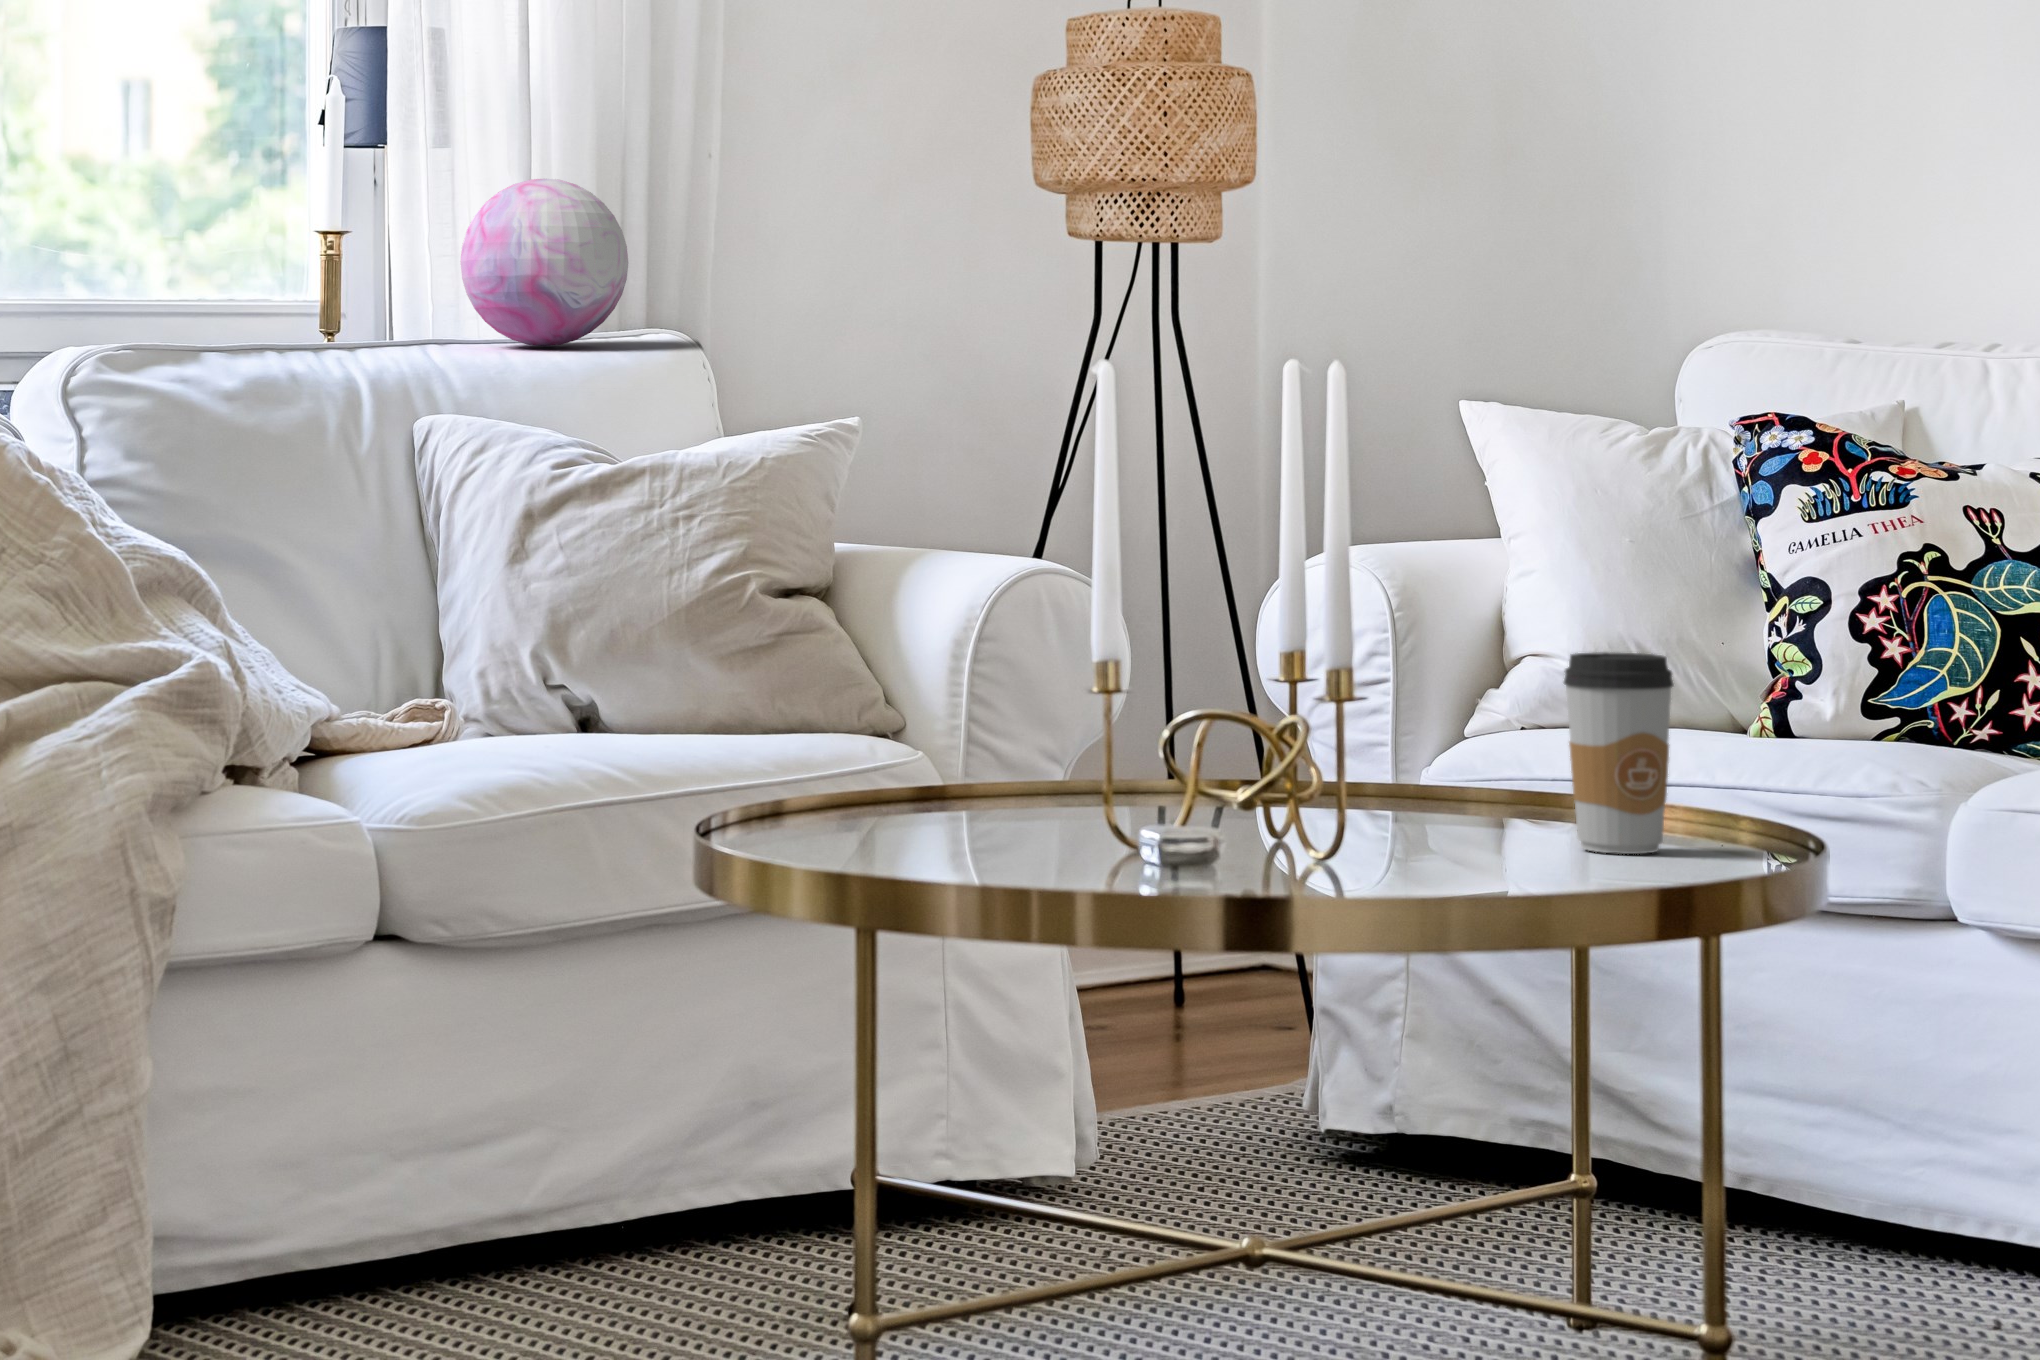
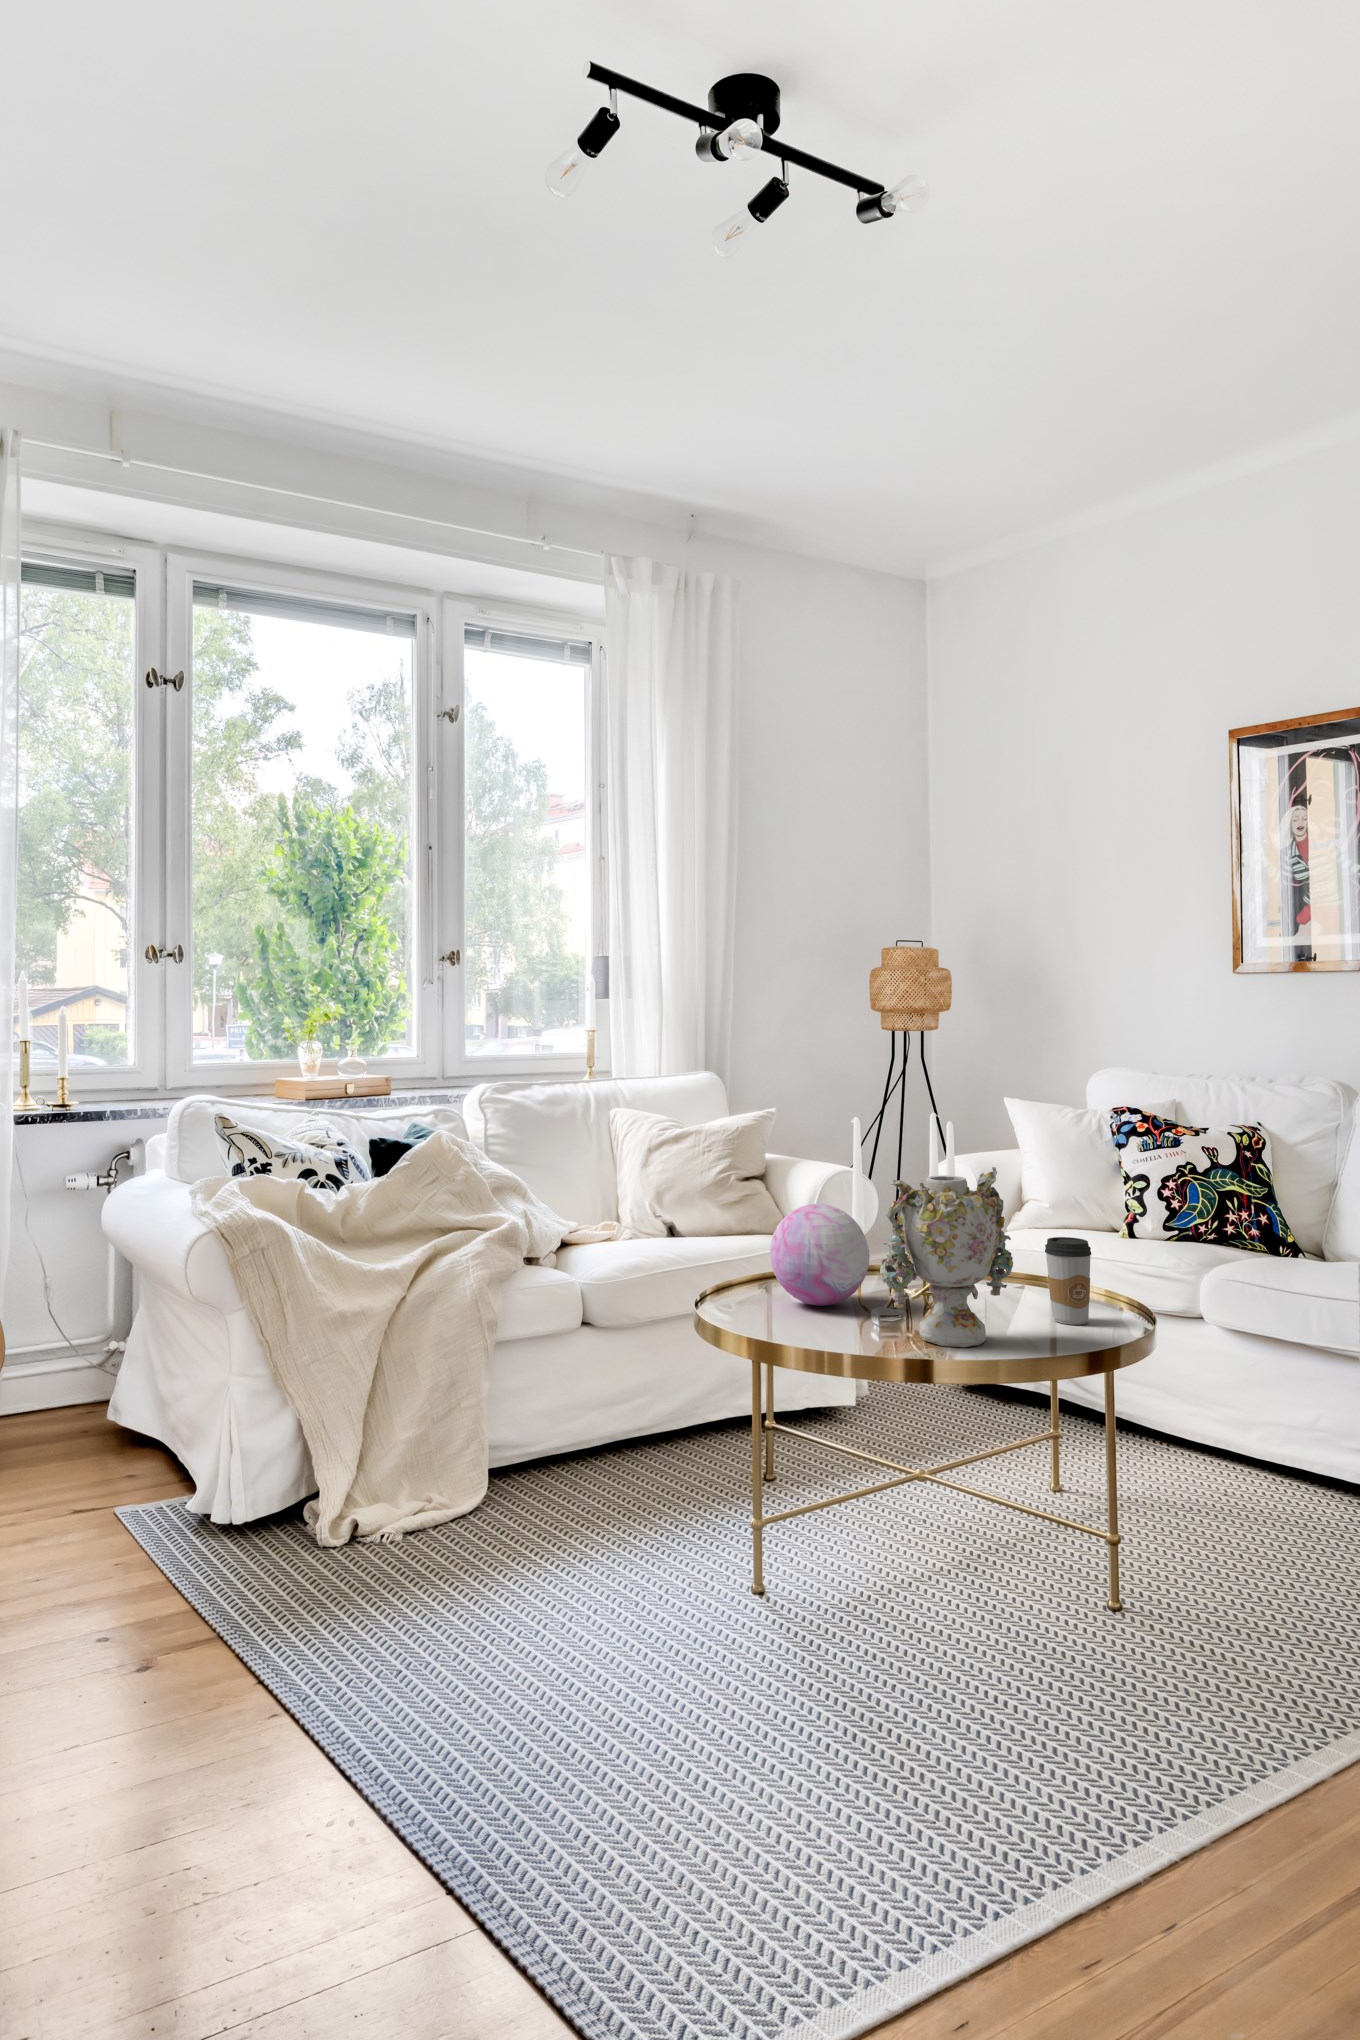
decorative orb: present [460,179,628,346] -> present [770,1204,870,1306]
vase: none [1171,457,1487,878] -> present [881,1167,1013,1347]

